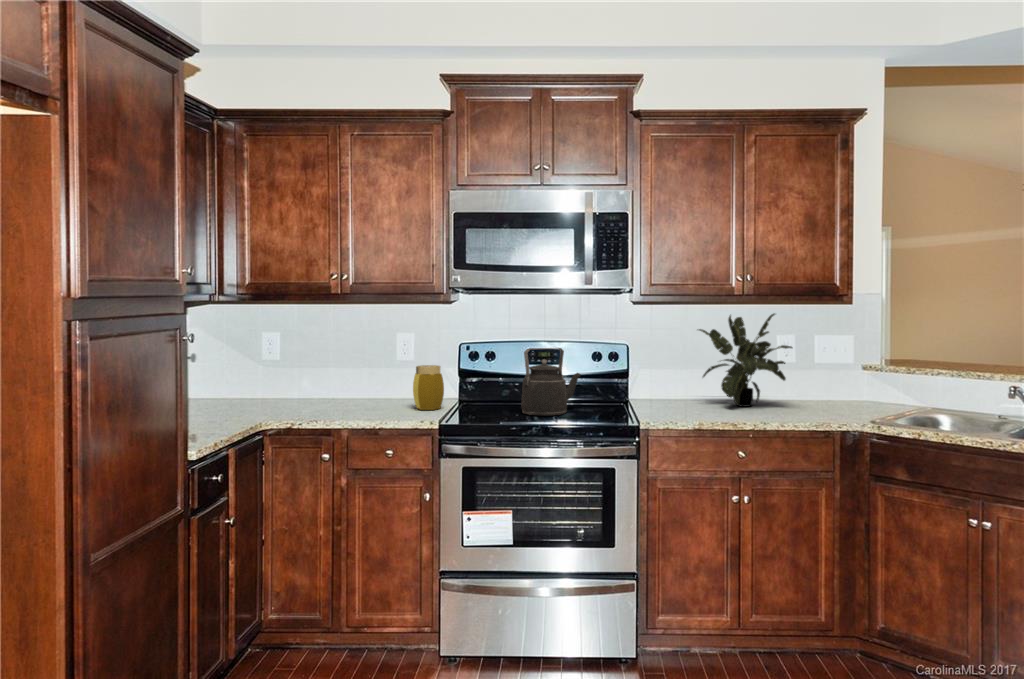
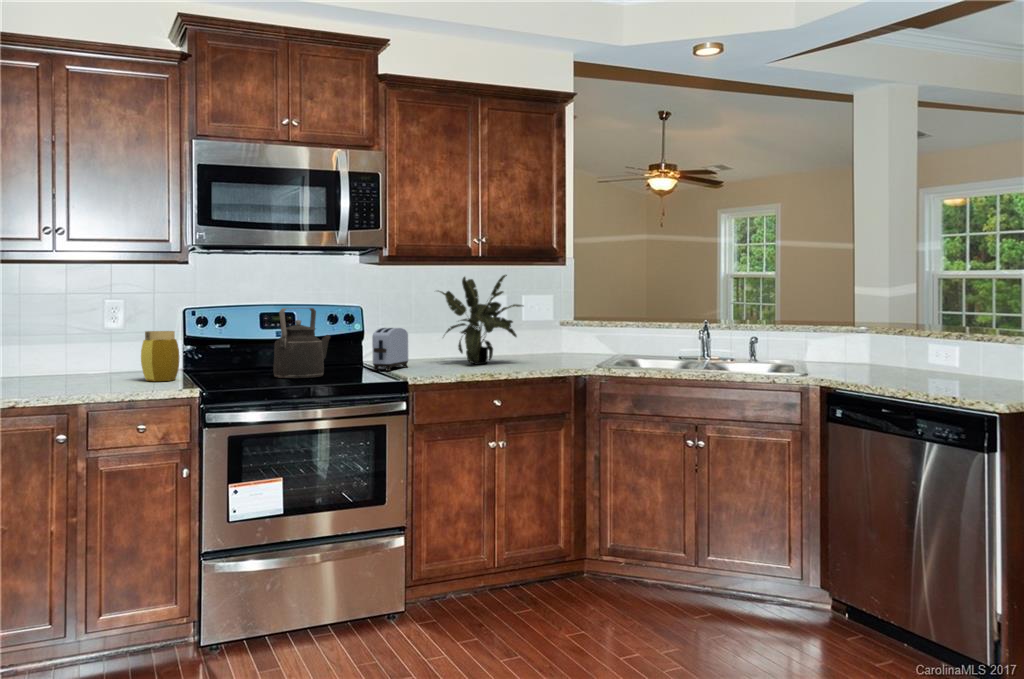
toaster: none [621,366,665,411] -> present [372,328,408,371]

